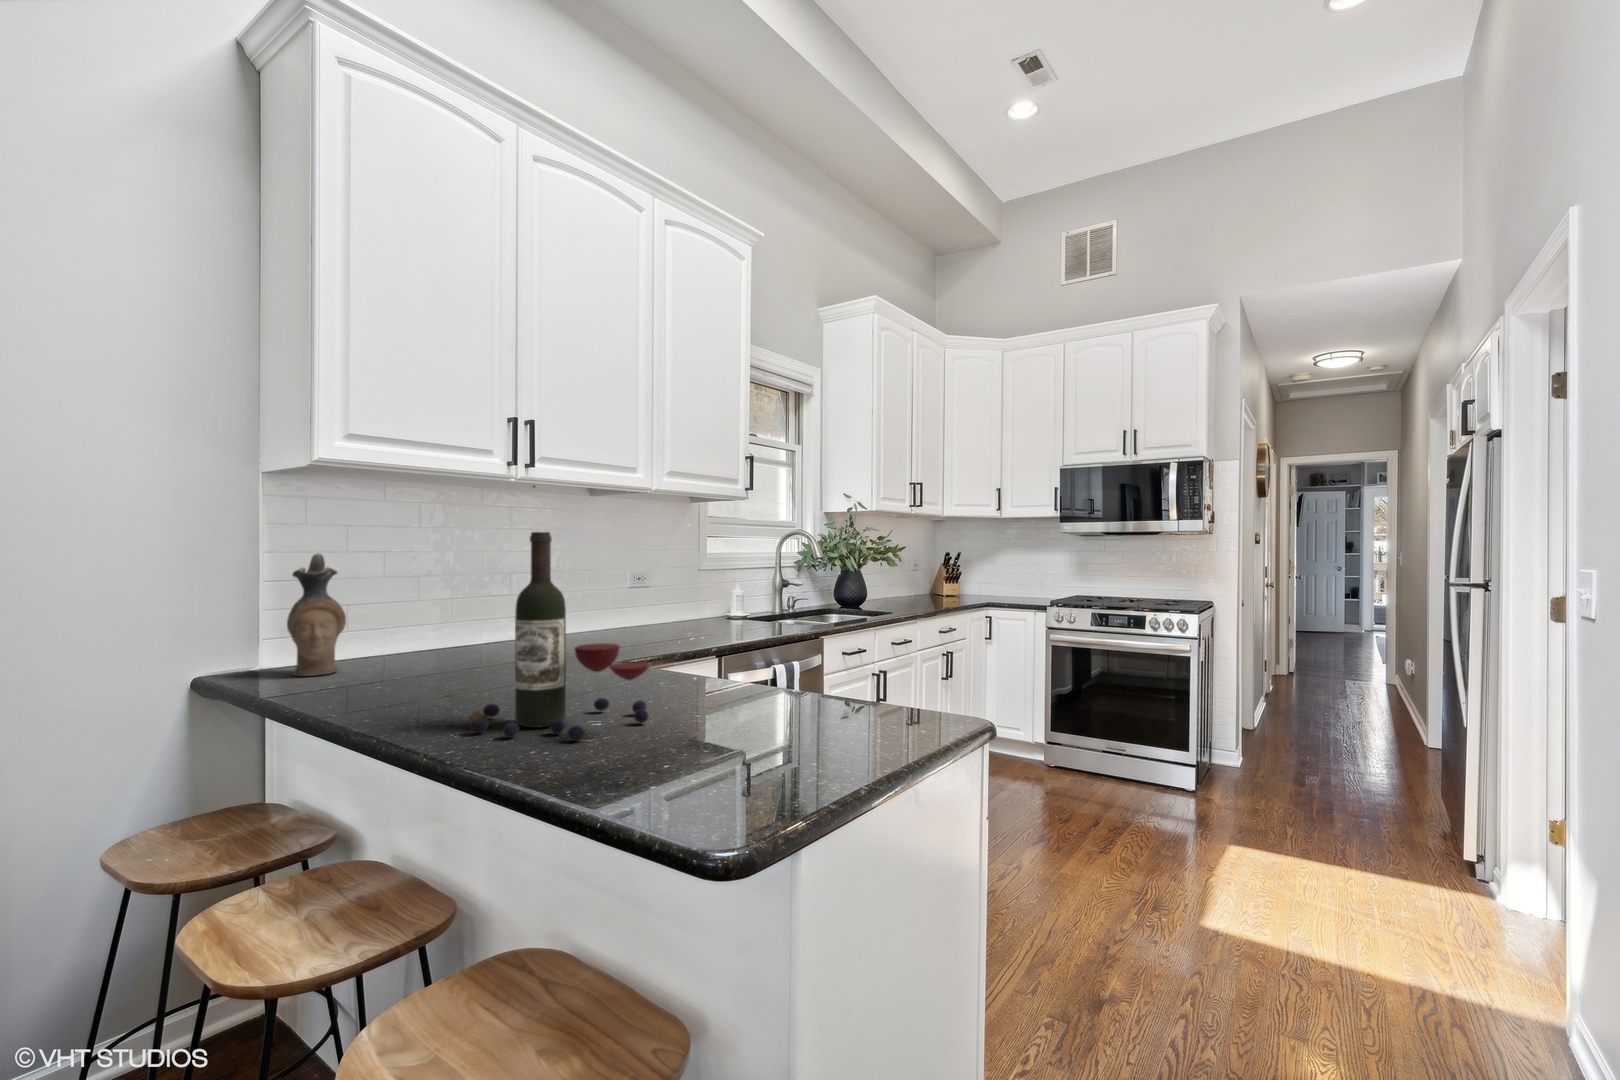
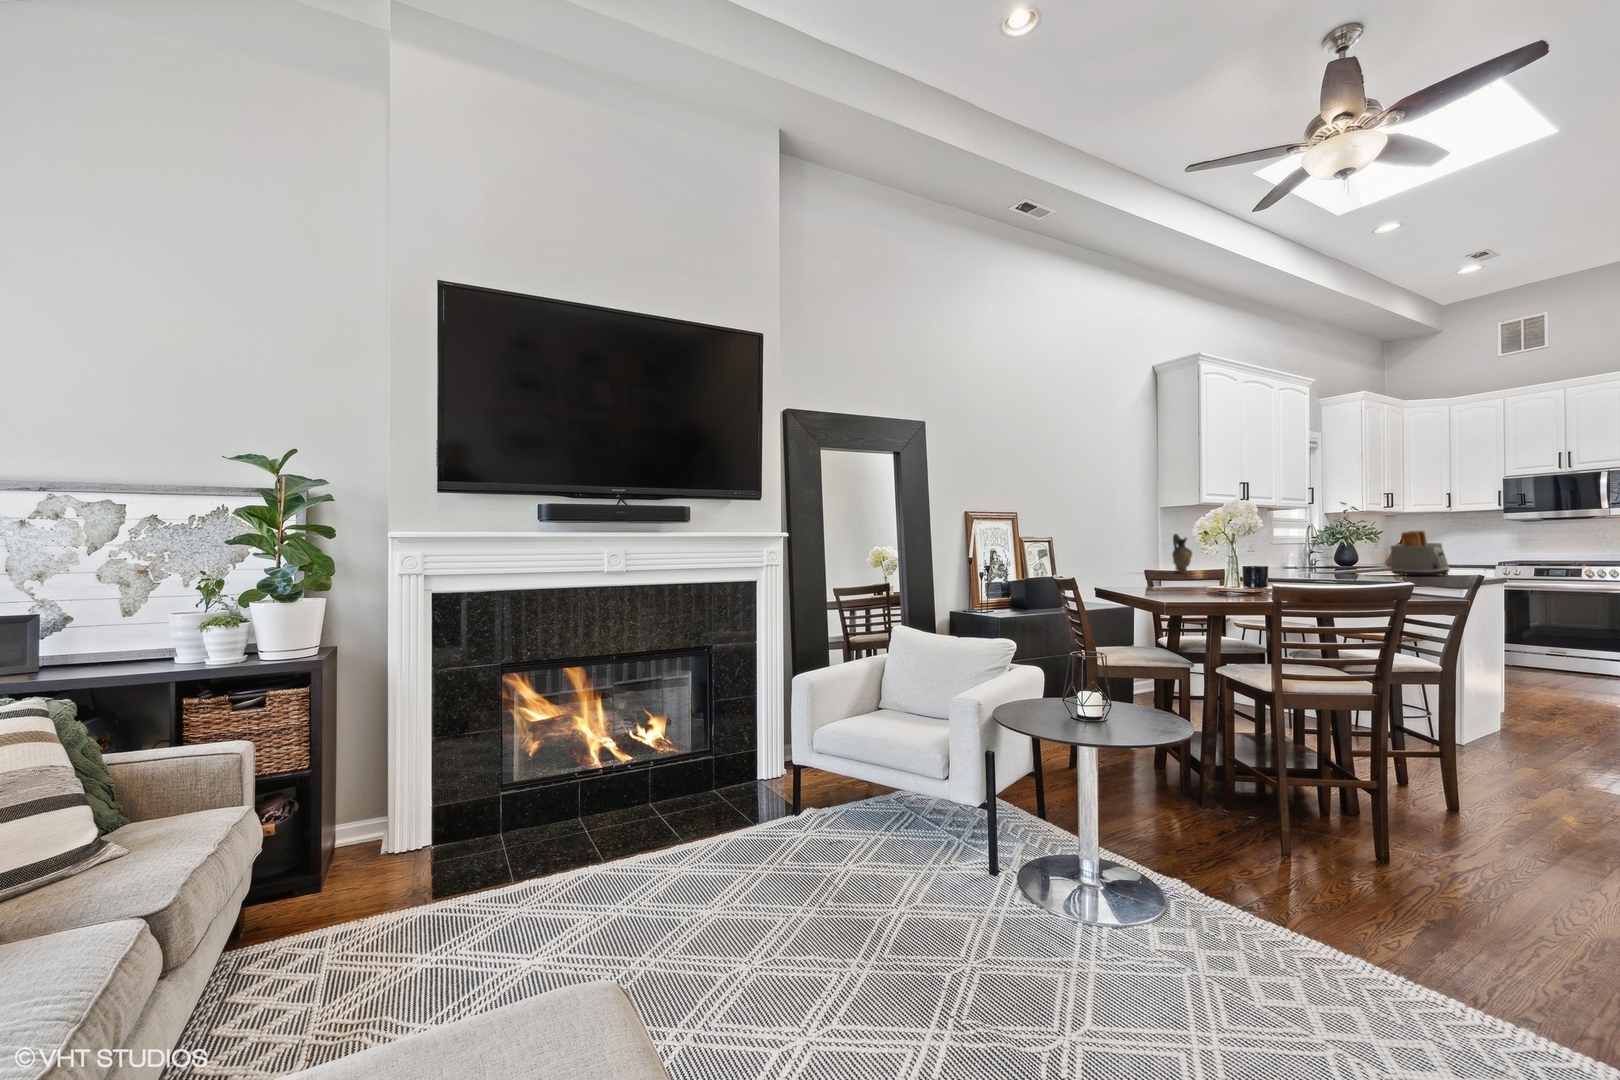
wine bottle: present [470,532,649,741] -> none [1297,521,1369,576]
toaster: none [743,572,875,738] -> present [1391,531,1449,576]

